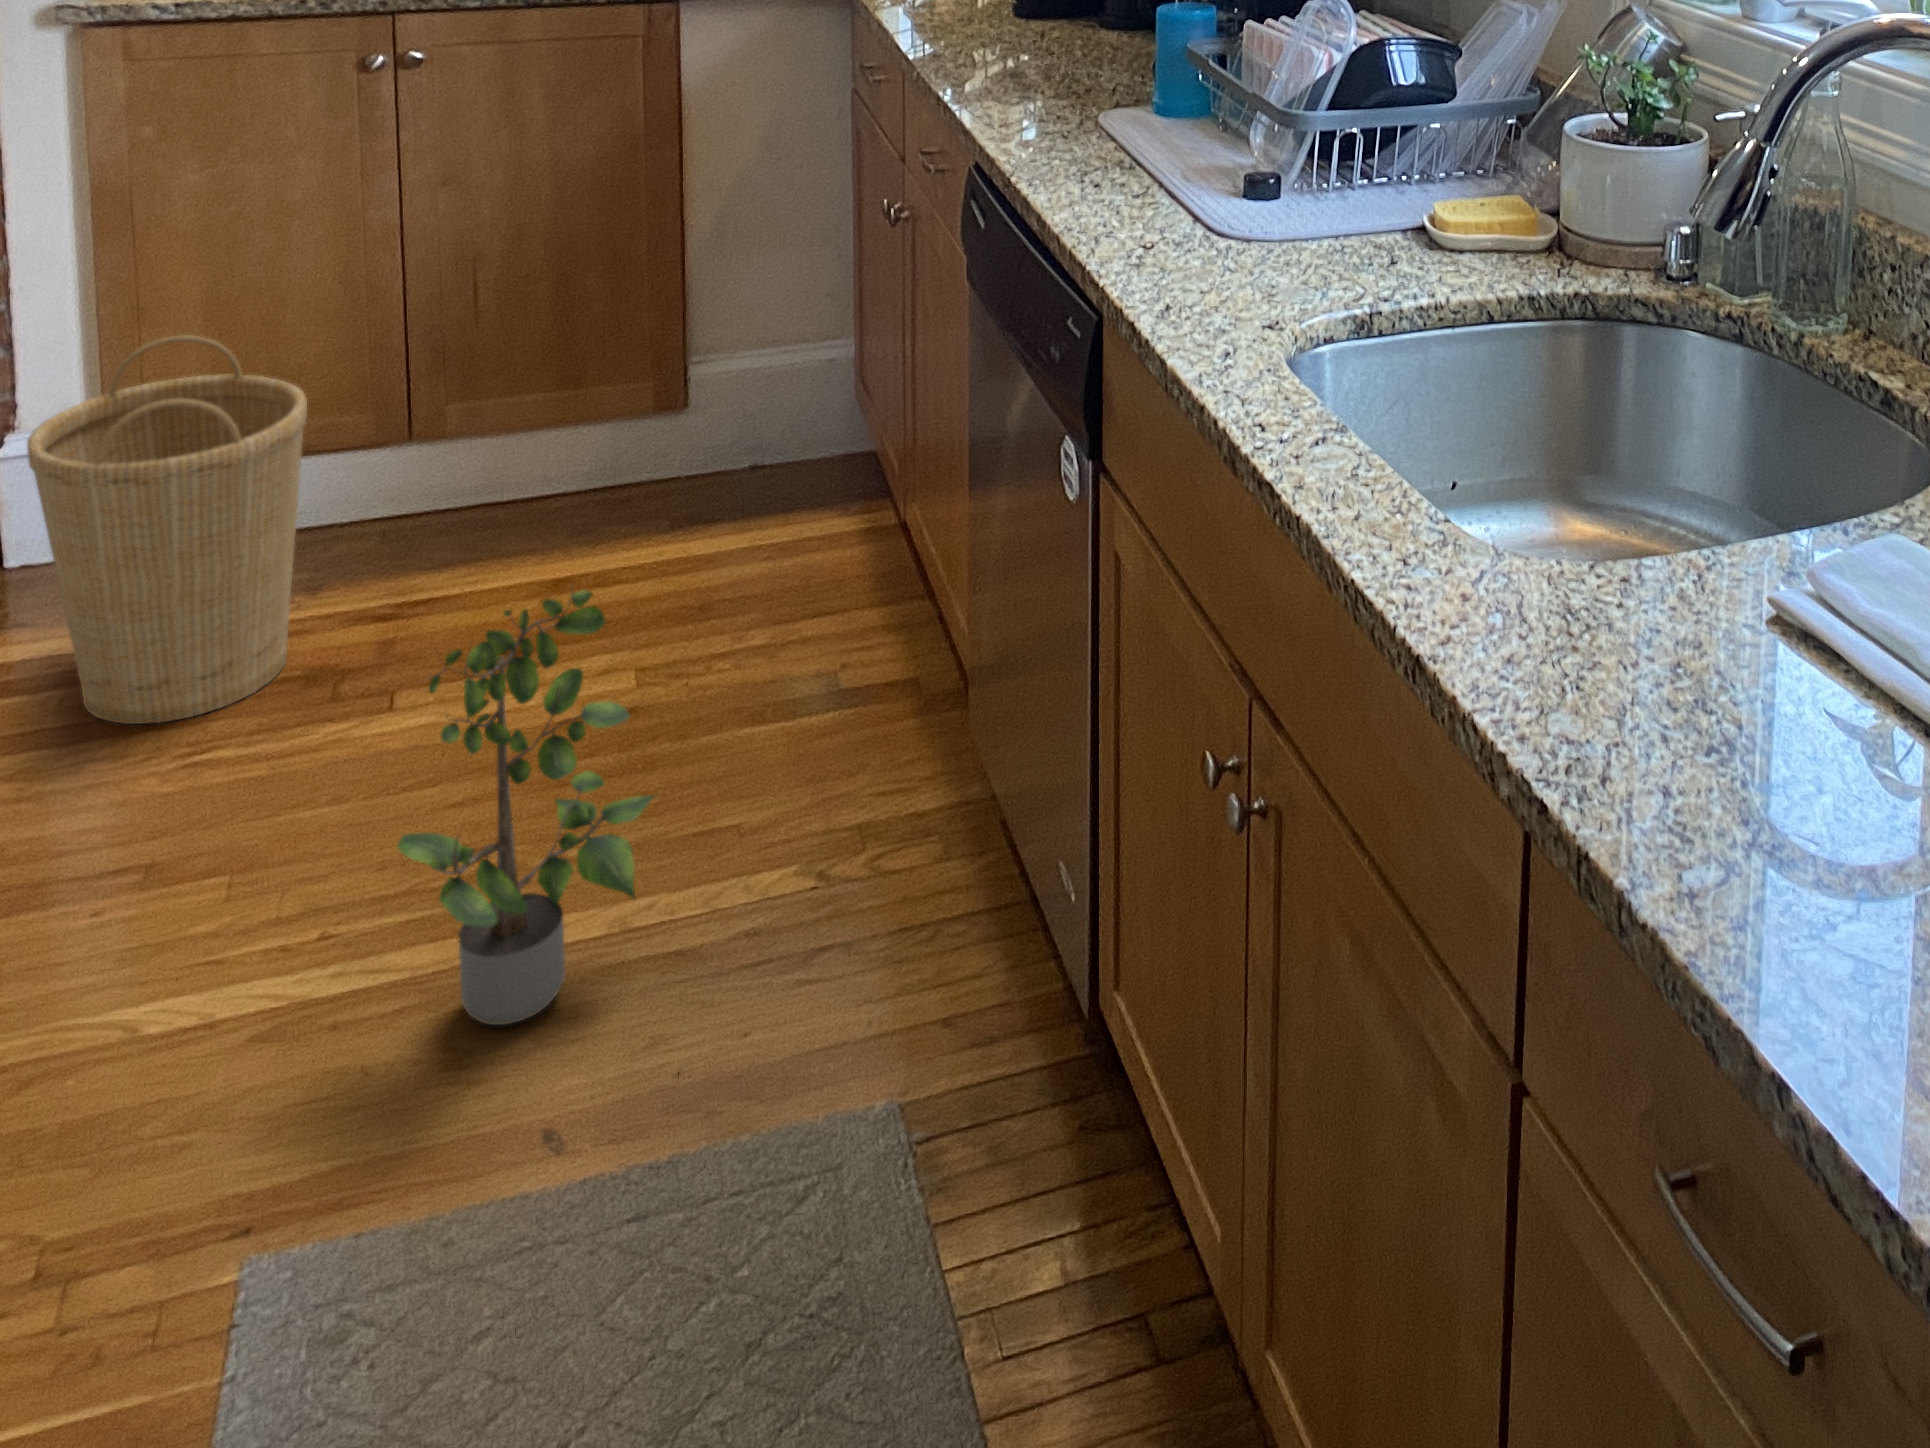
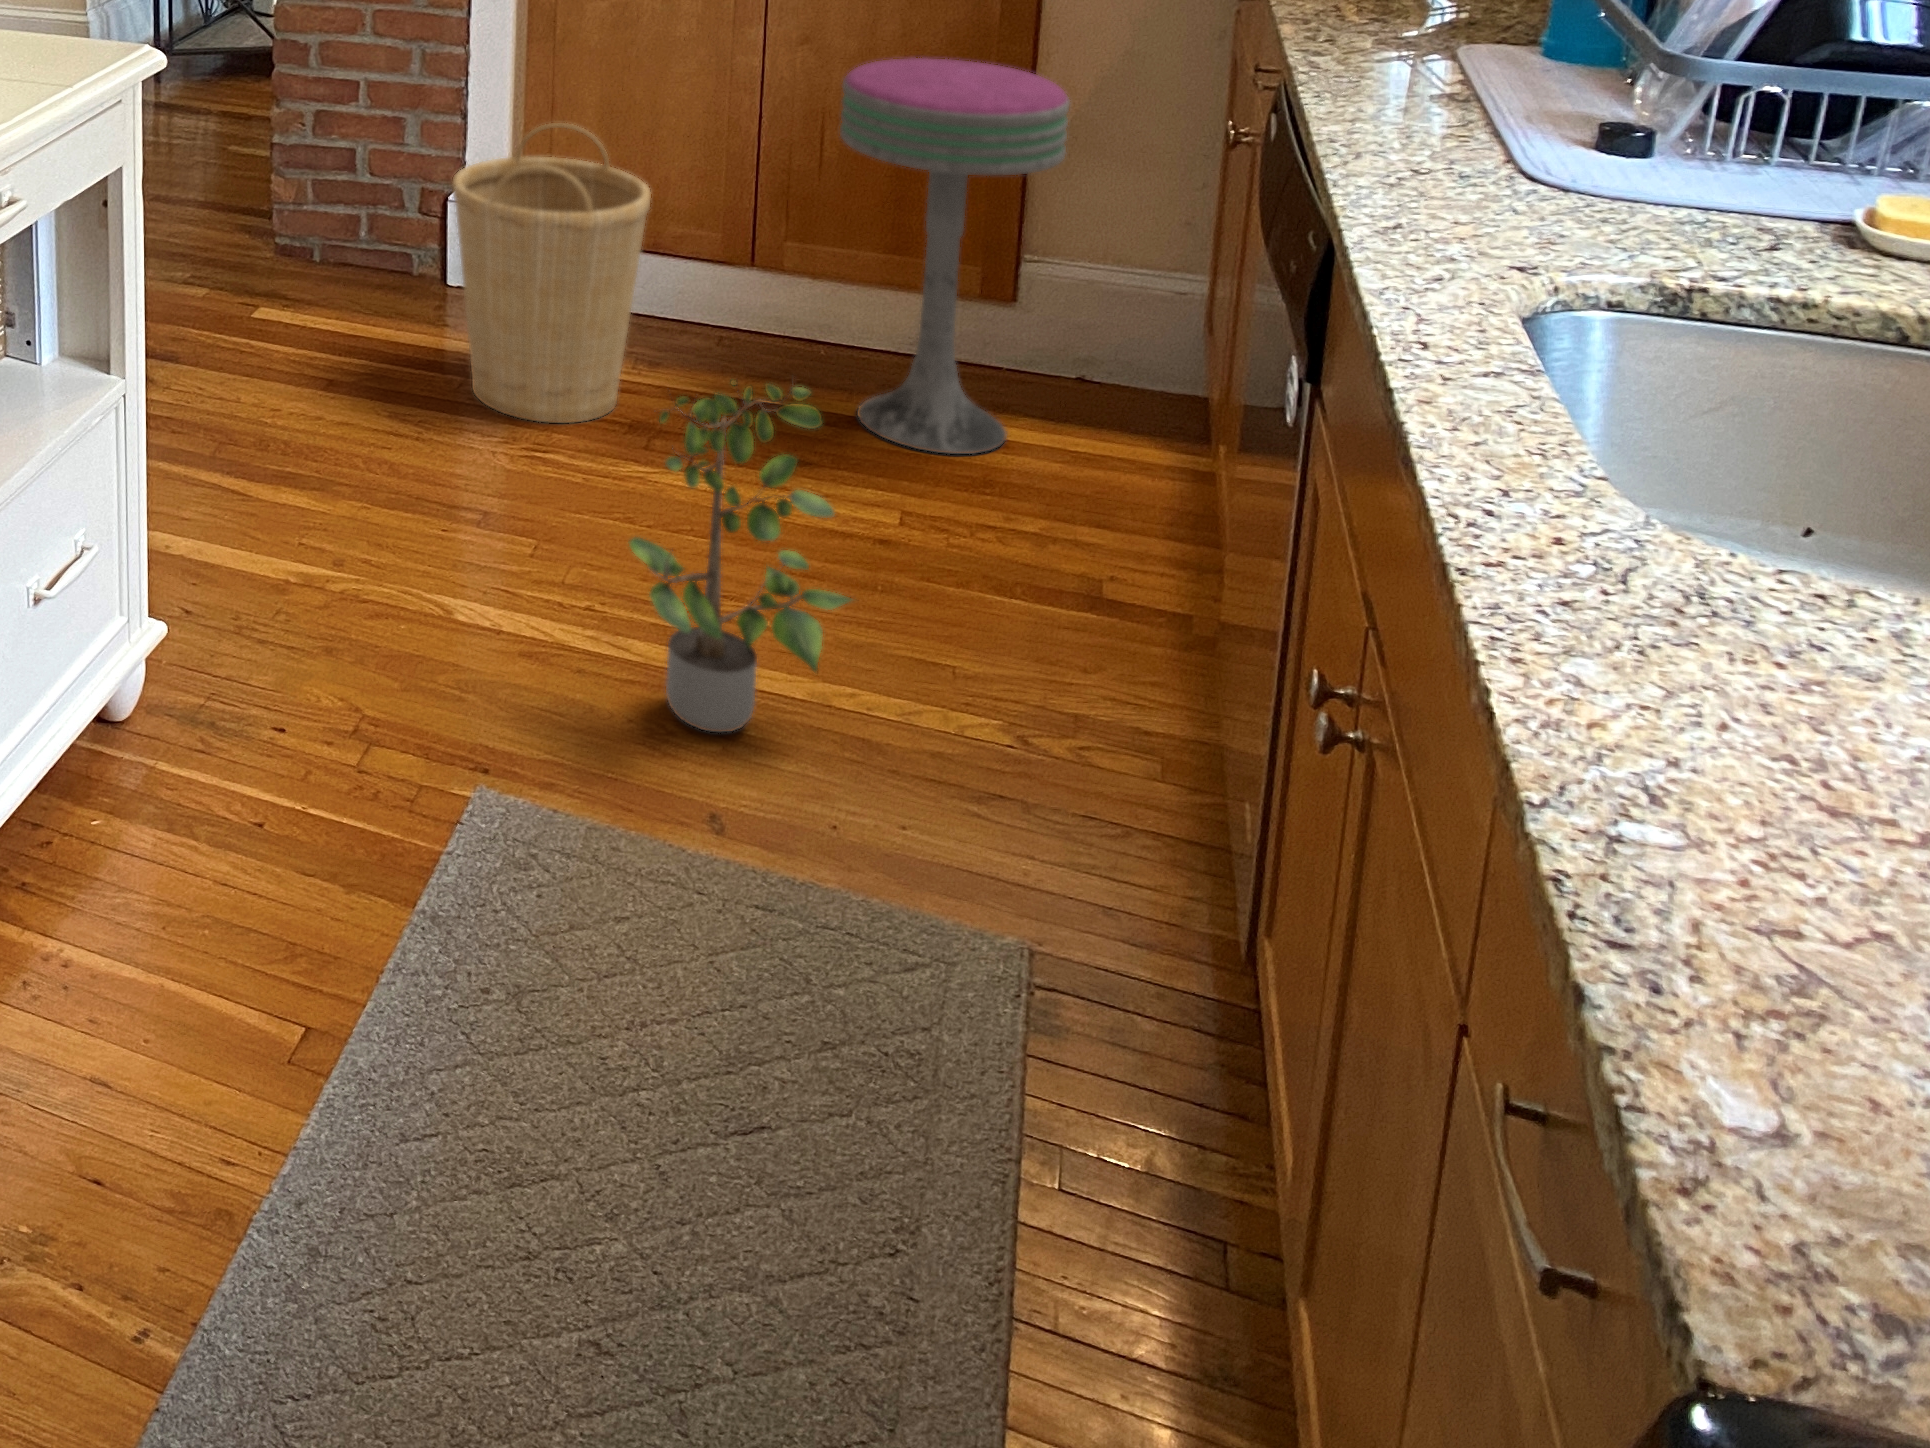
bar stool: none [512,175,734,587] -> present [840,58,1069,454]

